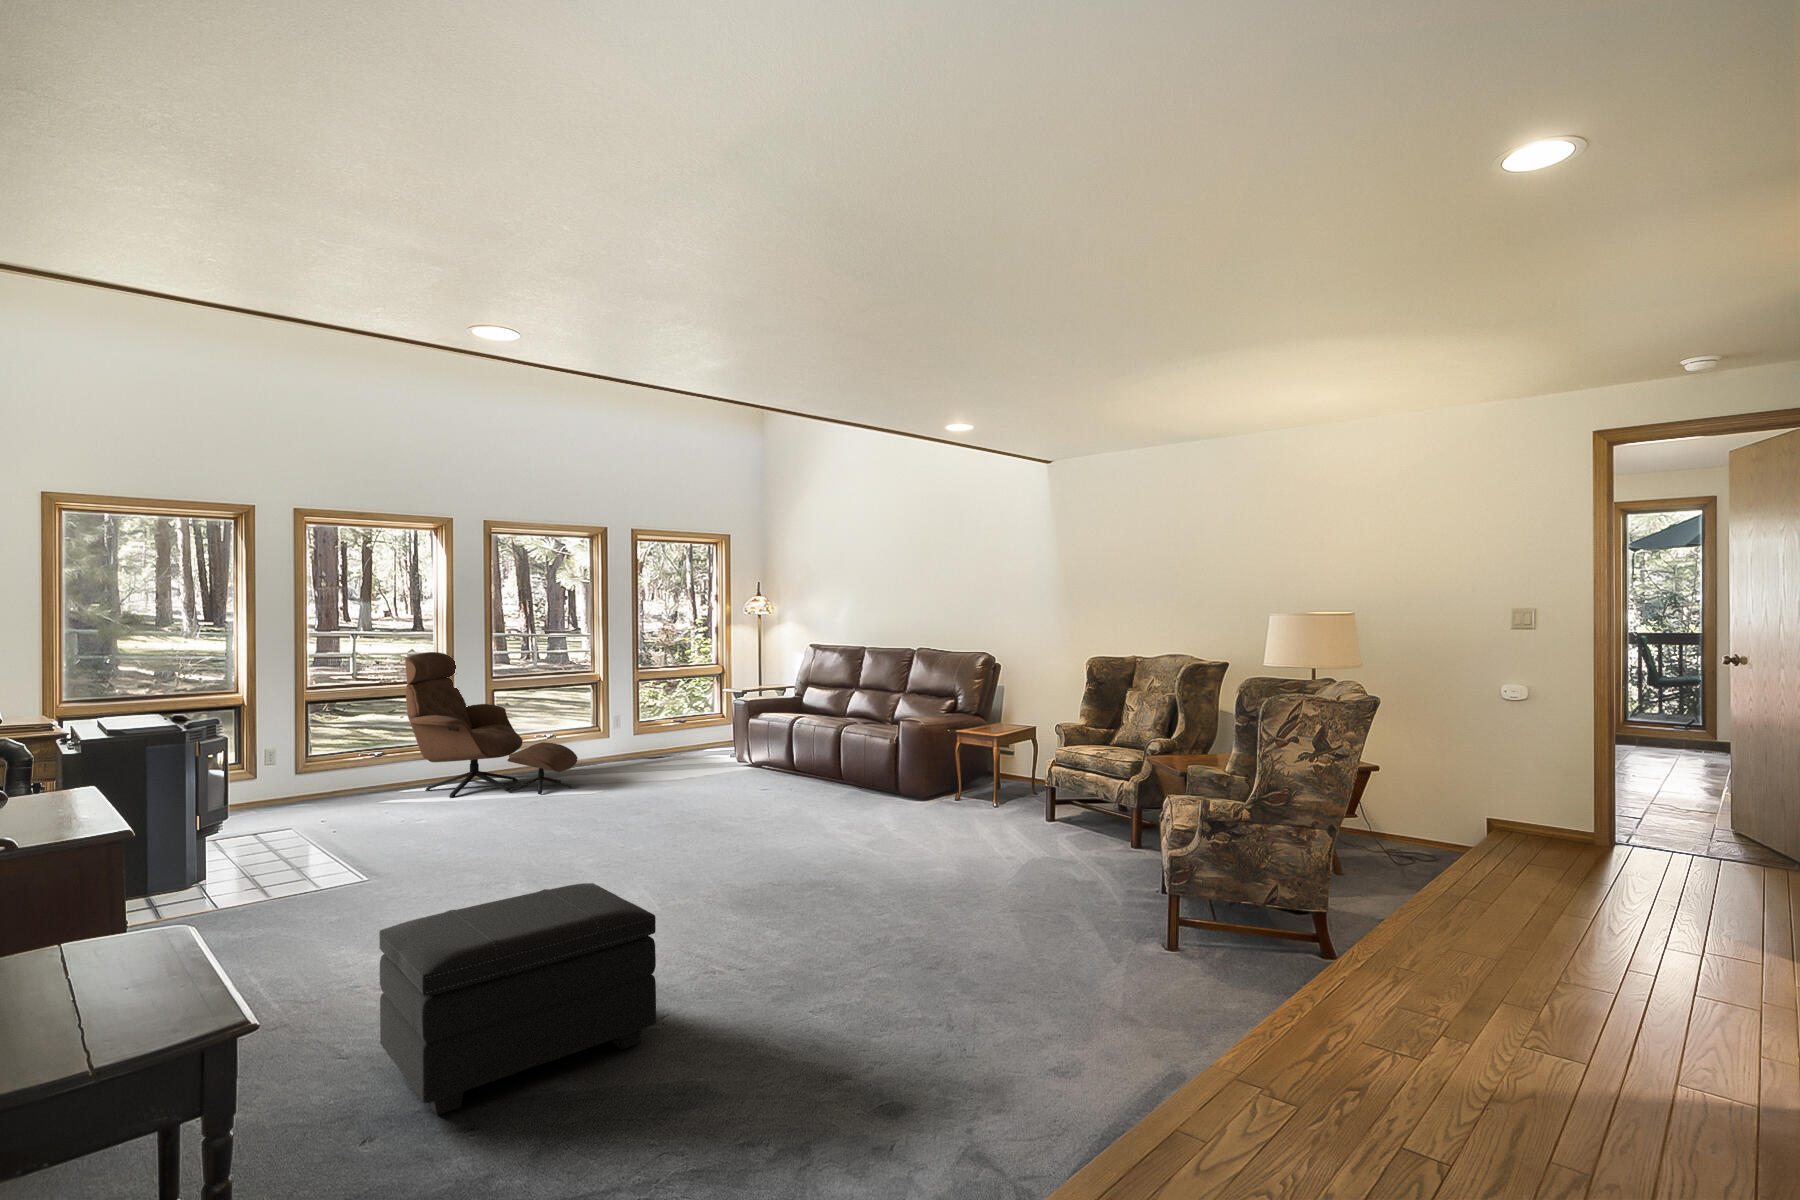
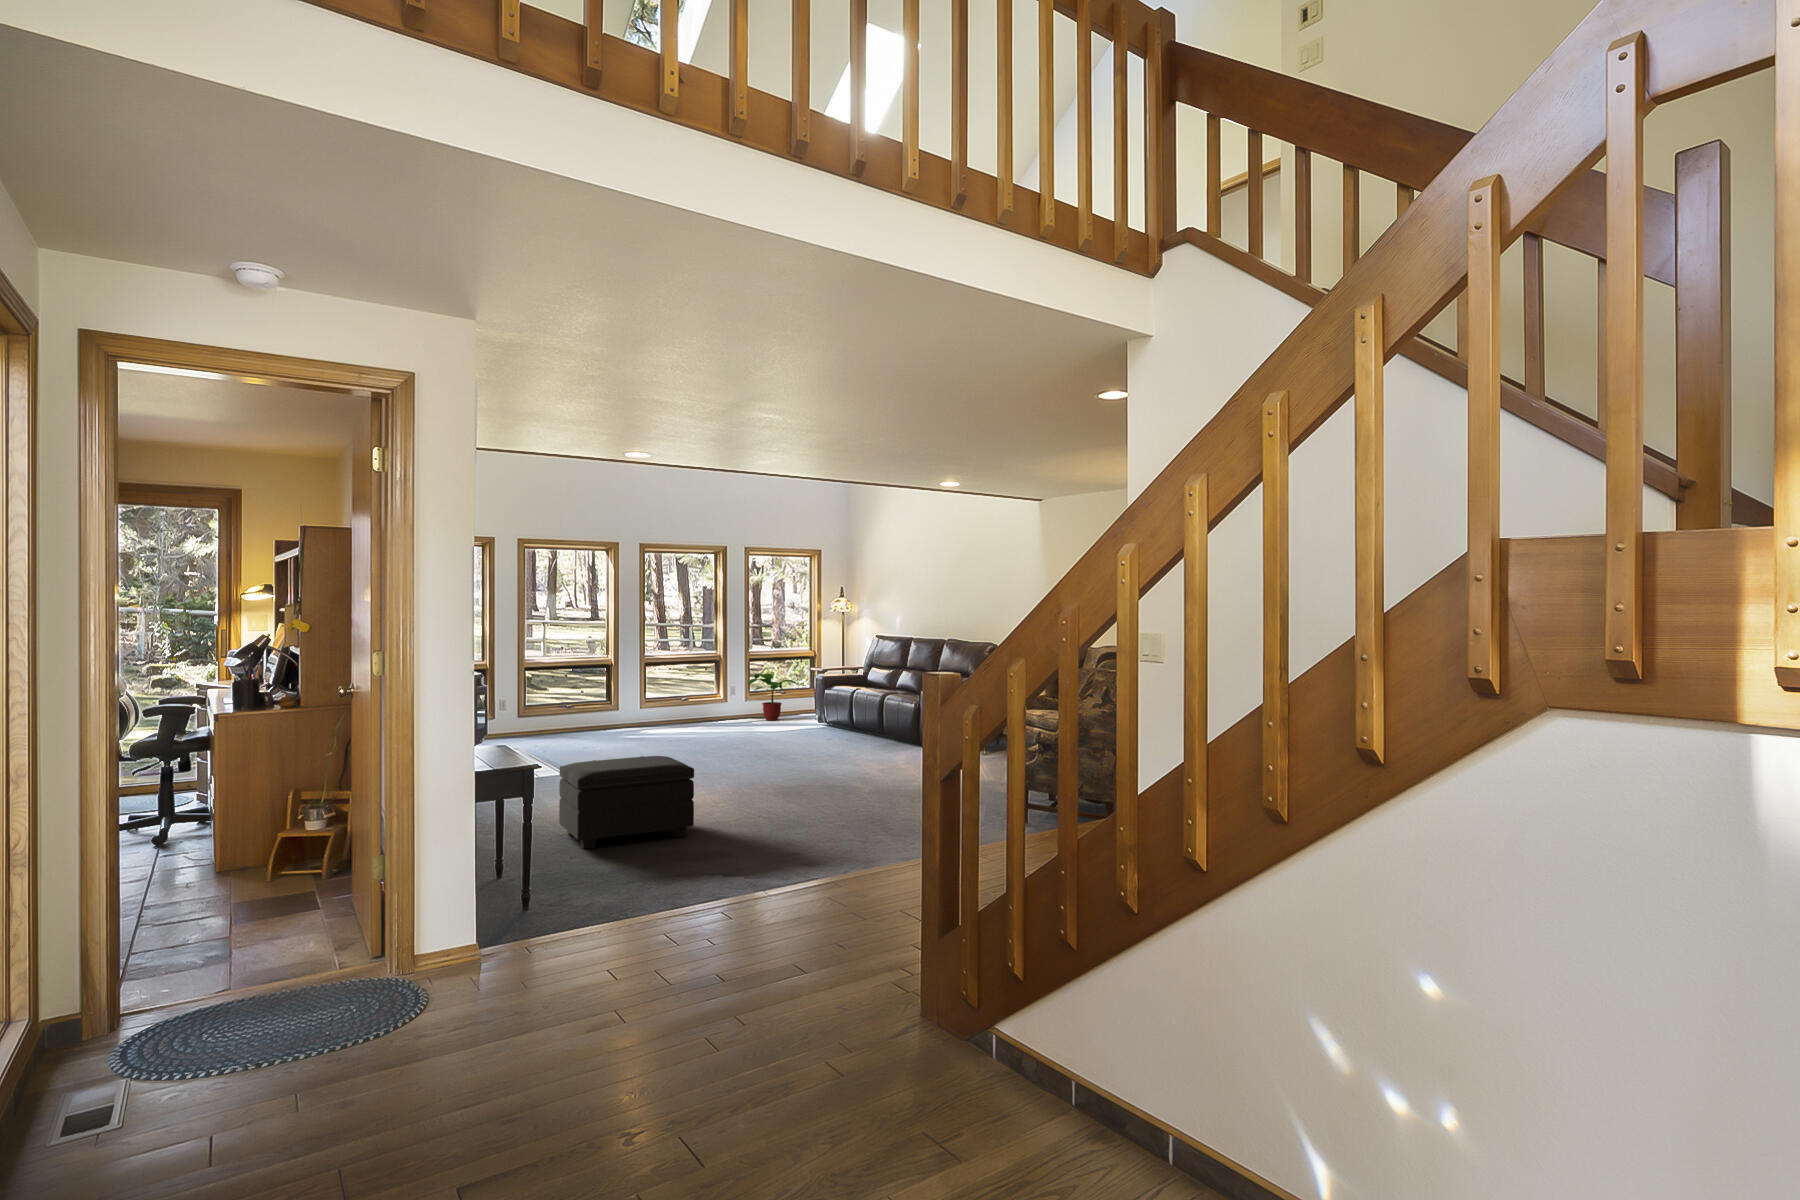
lounge chair: present [405,652,578,797] -> none [580,633,695,735]
potted plant: none [646,698,712,761] -> present [749,673,799,721]

